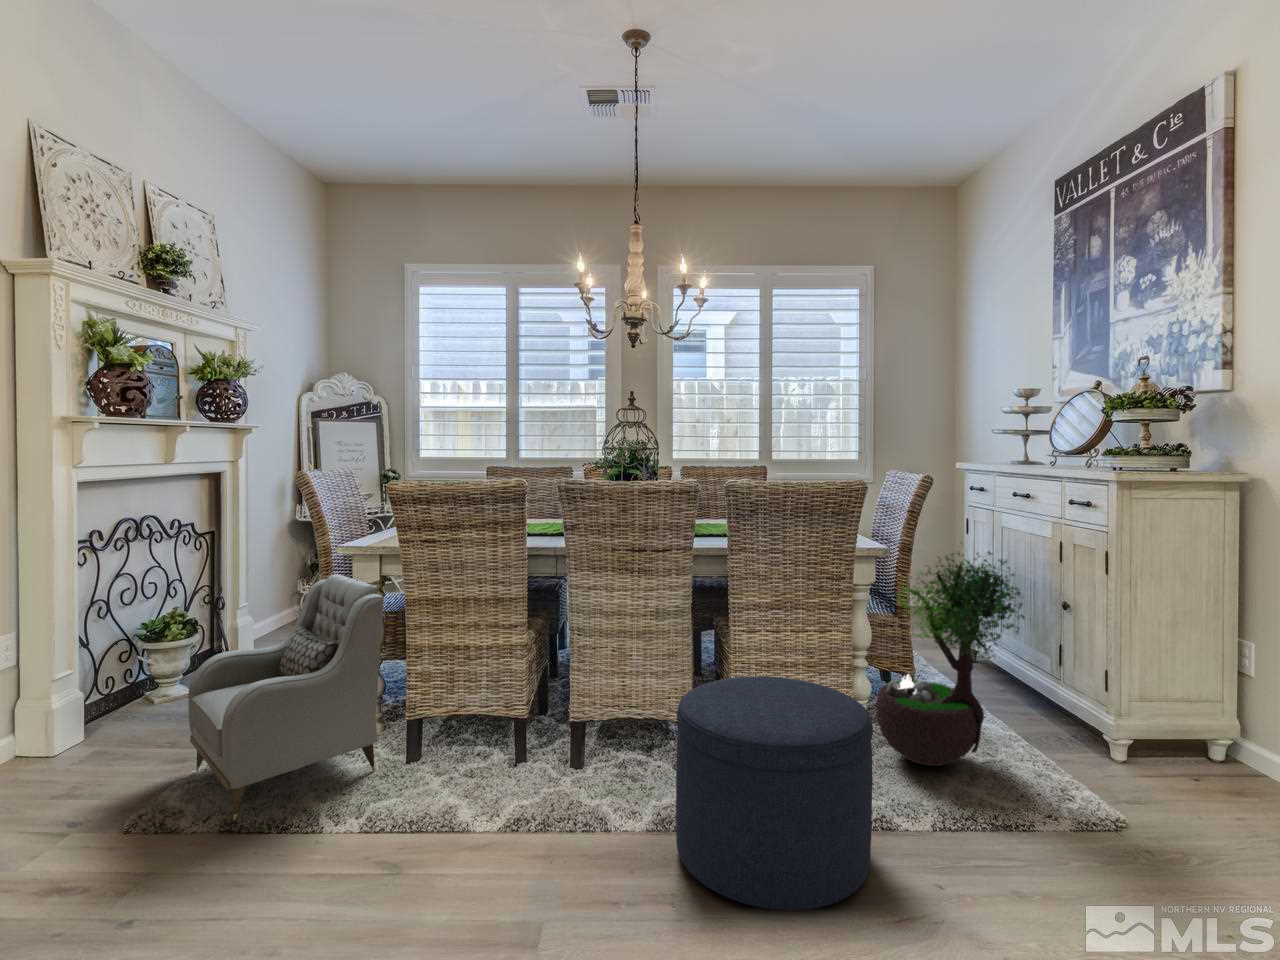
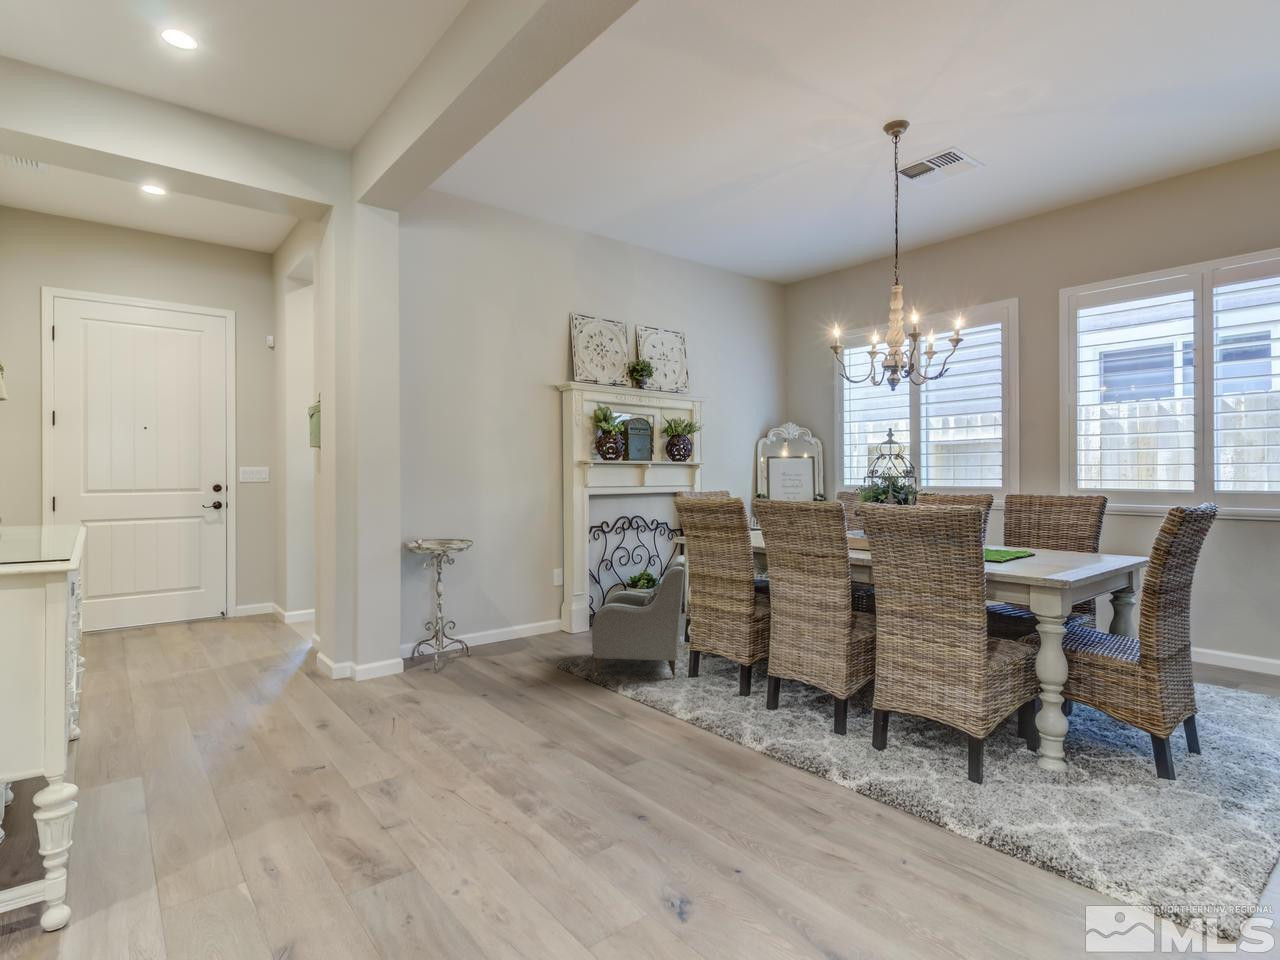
potted tree: present [876,543,1025,766] -> none [1029,578,1207,823]
ottoman: present [676,676,873,910] -> none [743,656,898,826]

